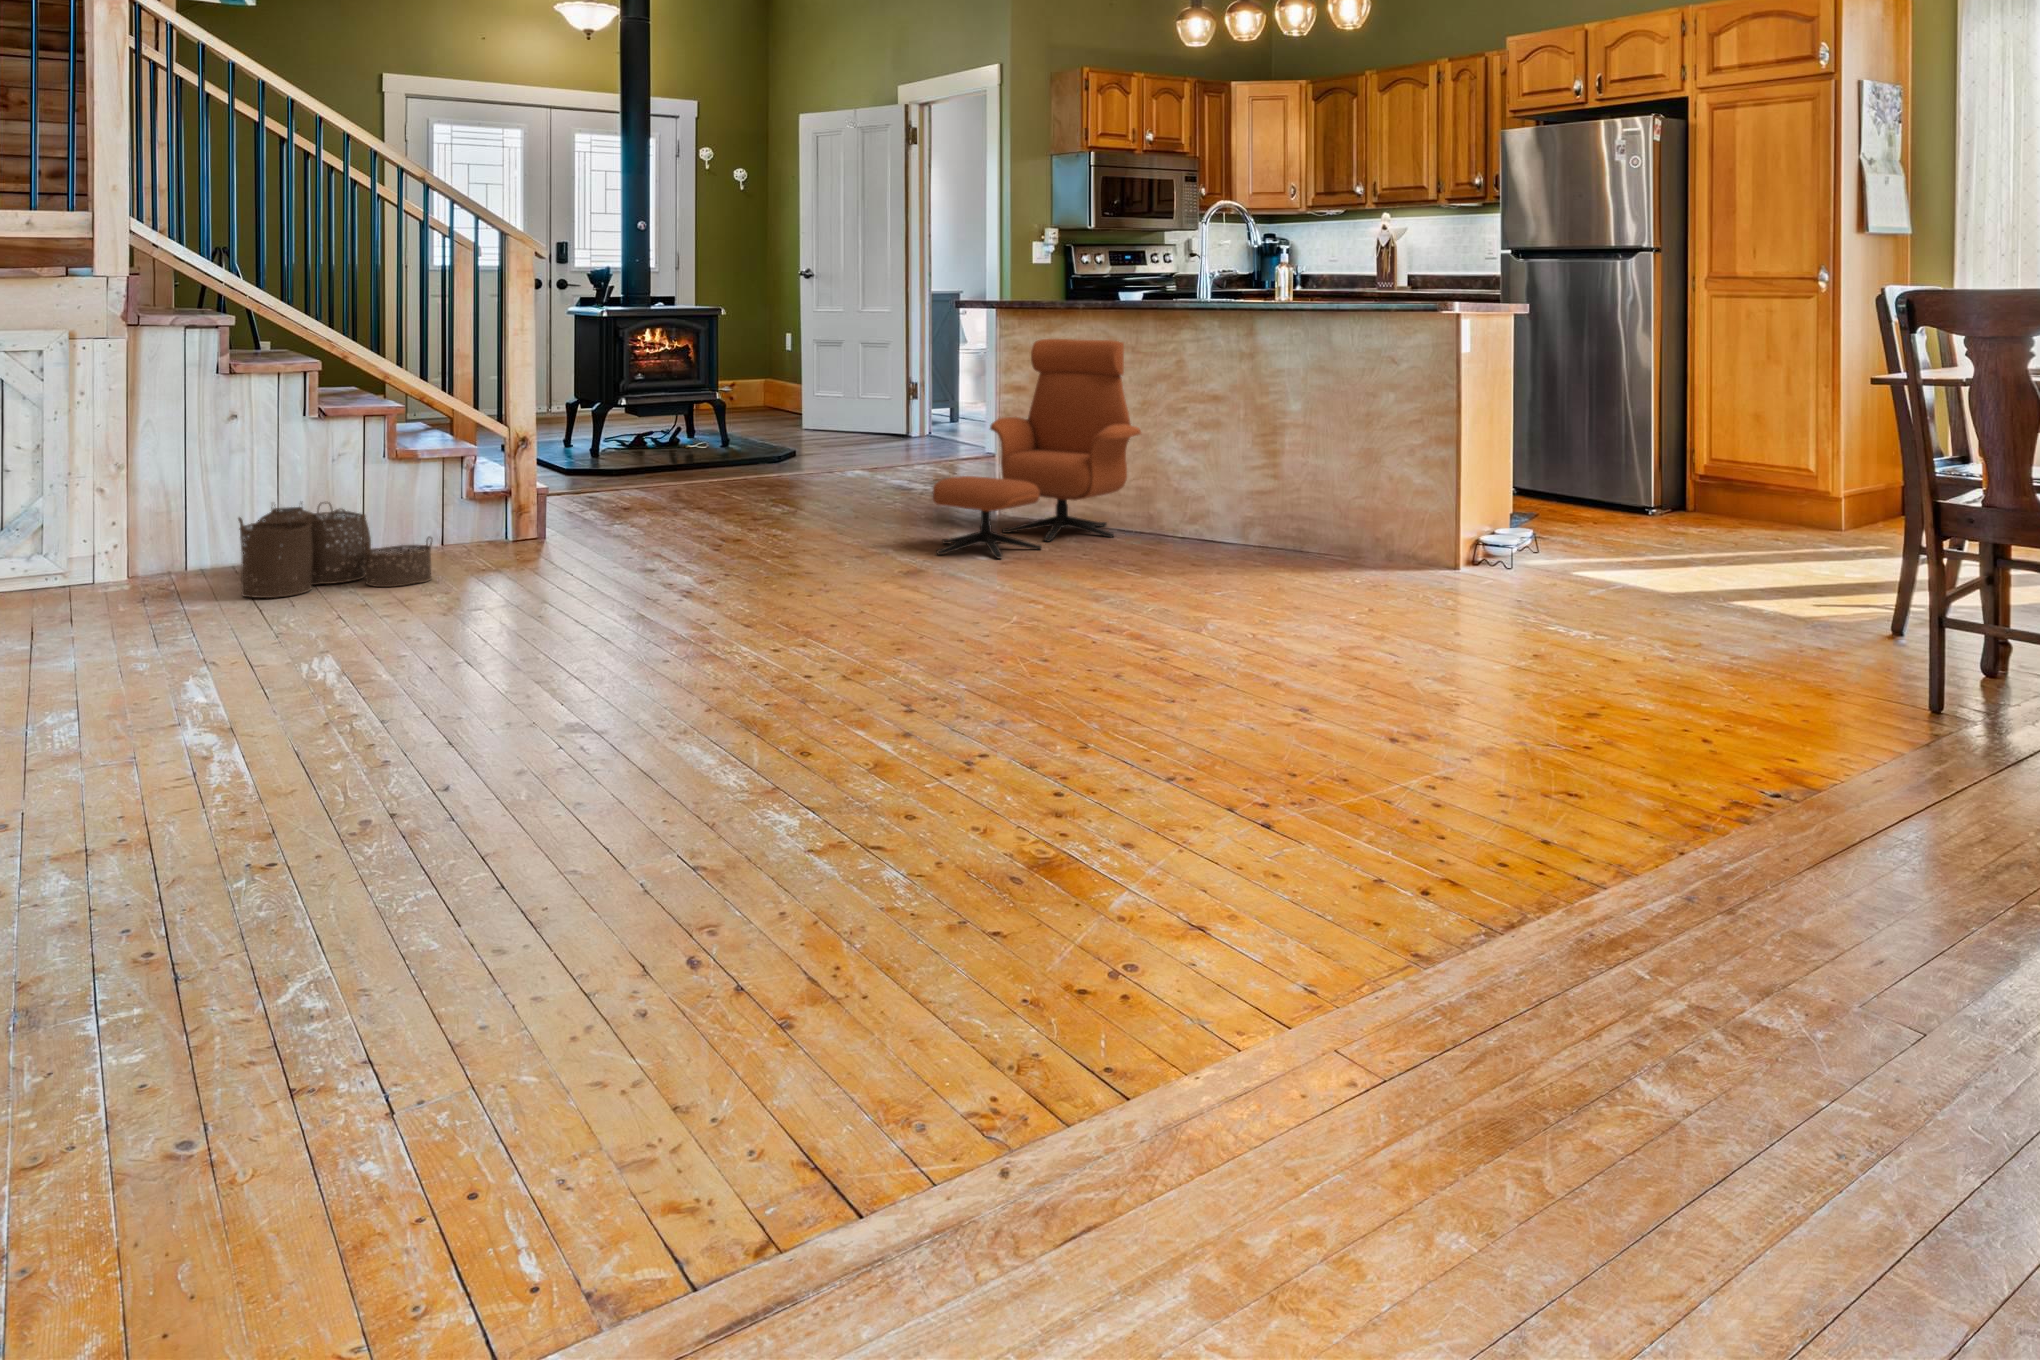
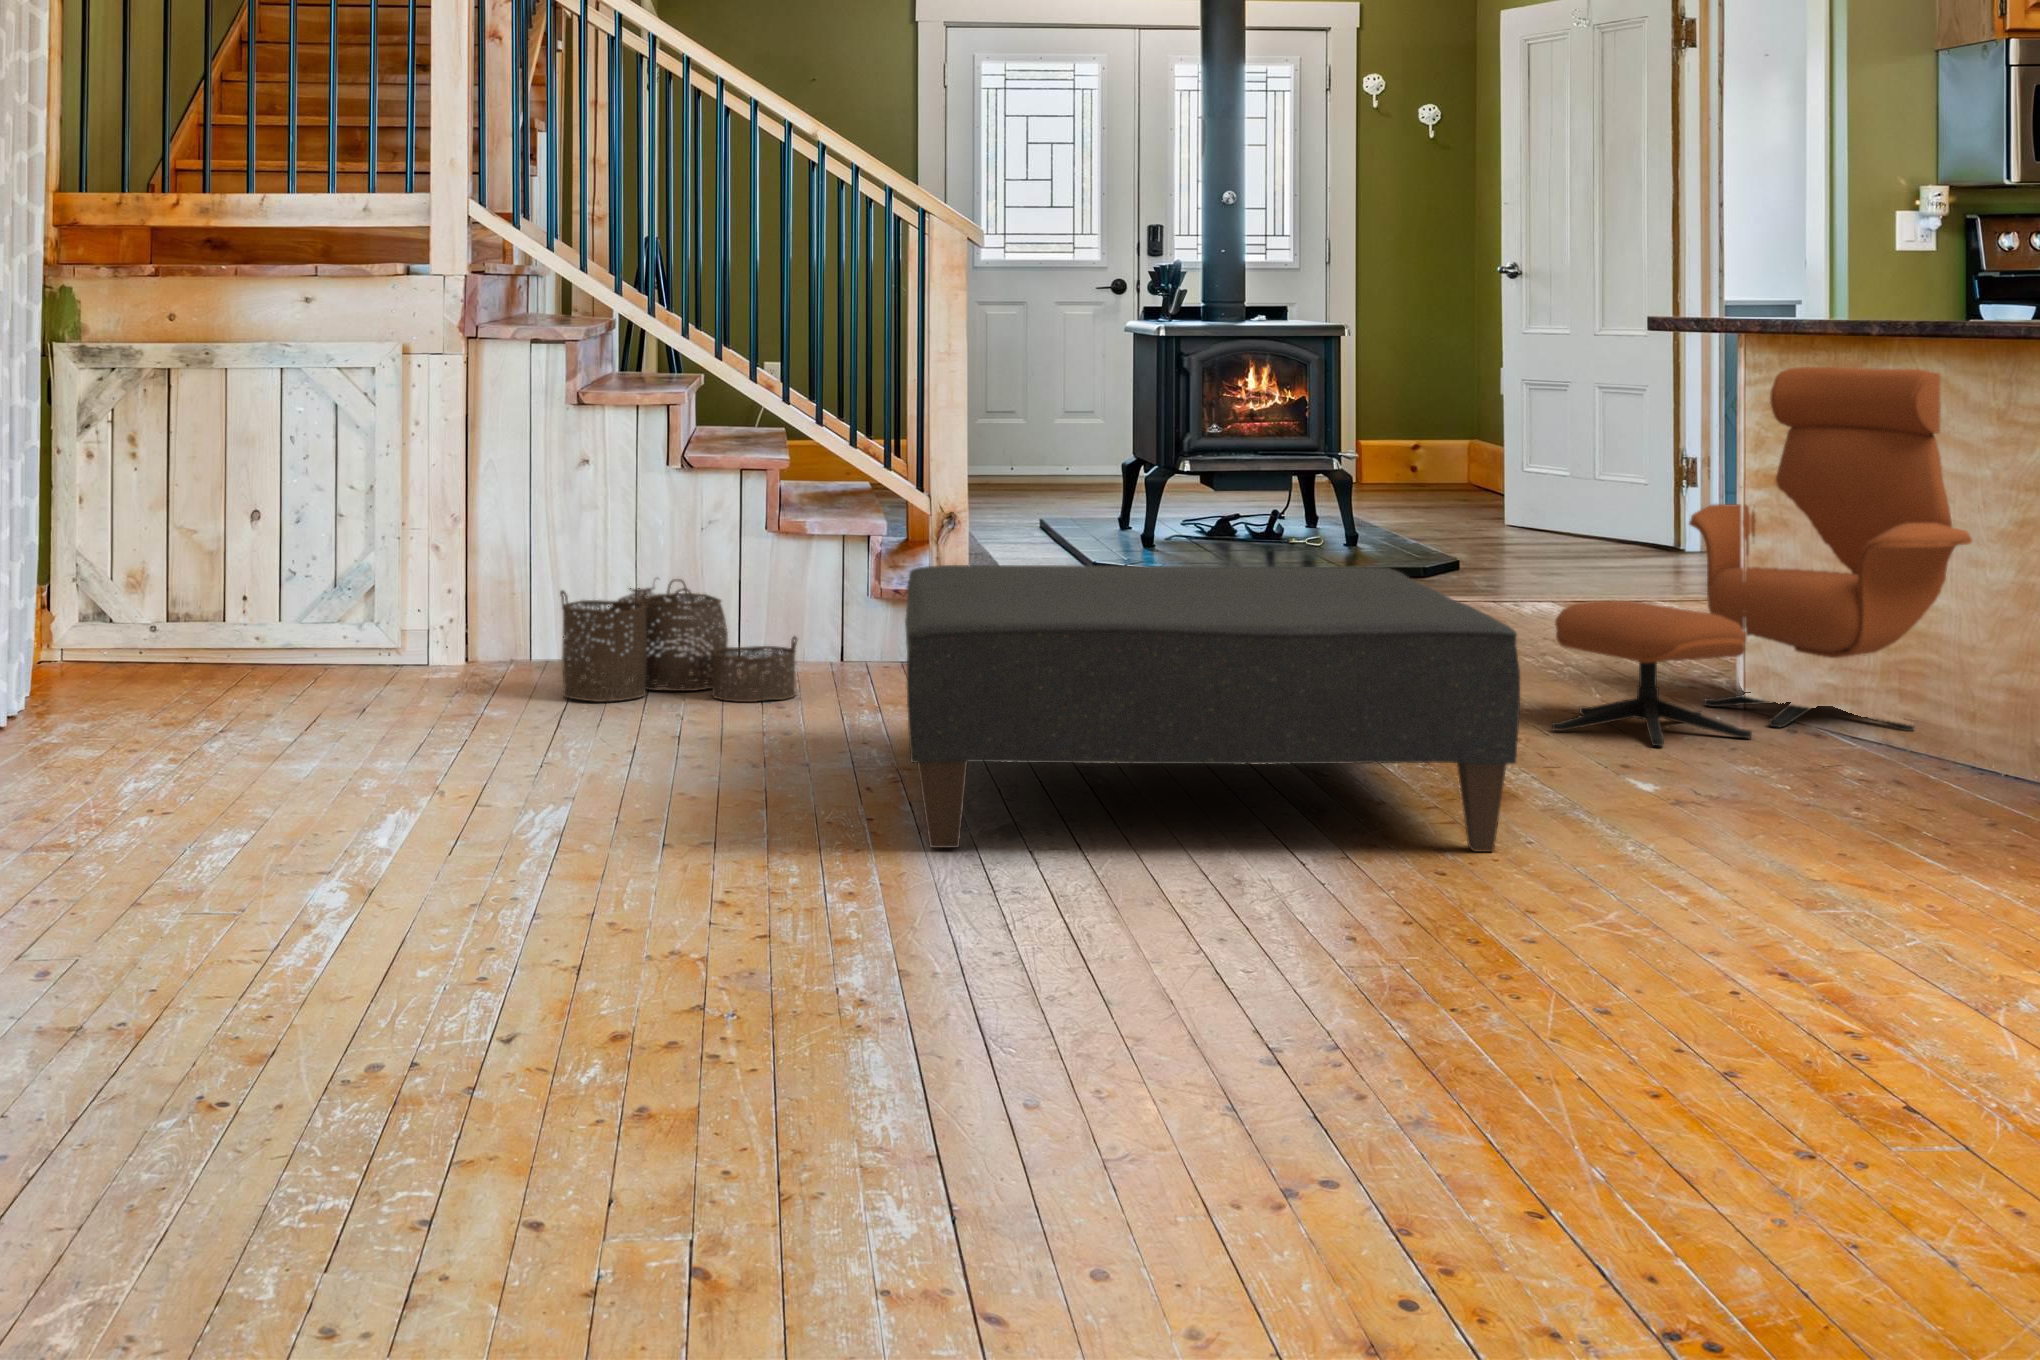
ottoman: none [549,466,984,672] -> present [905,565,1520,852]

